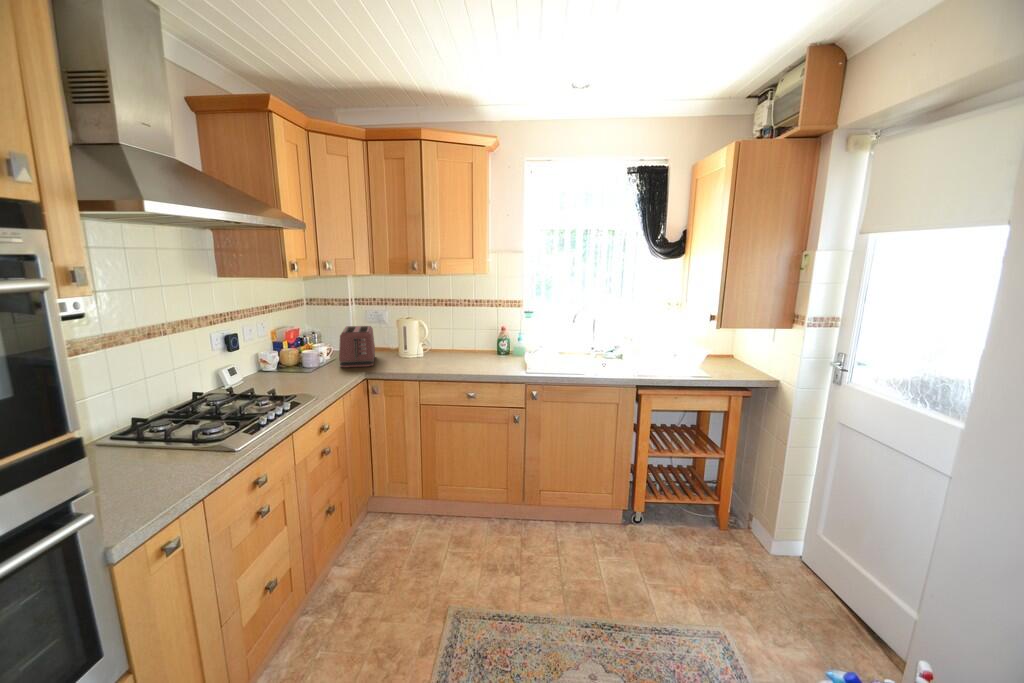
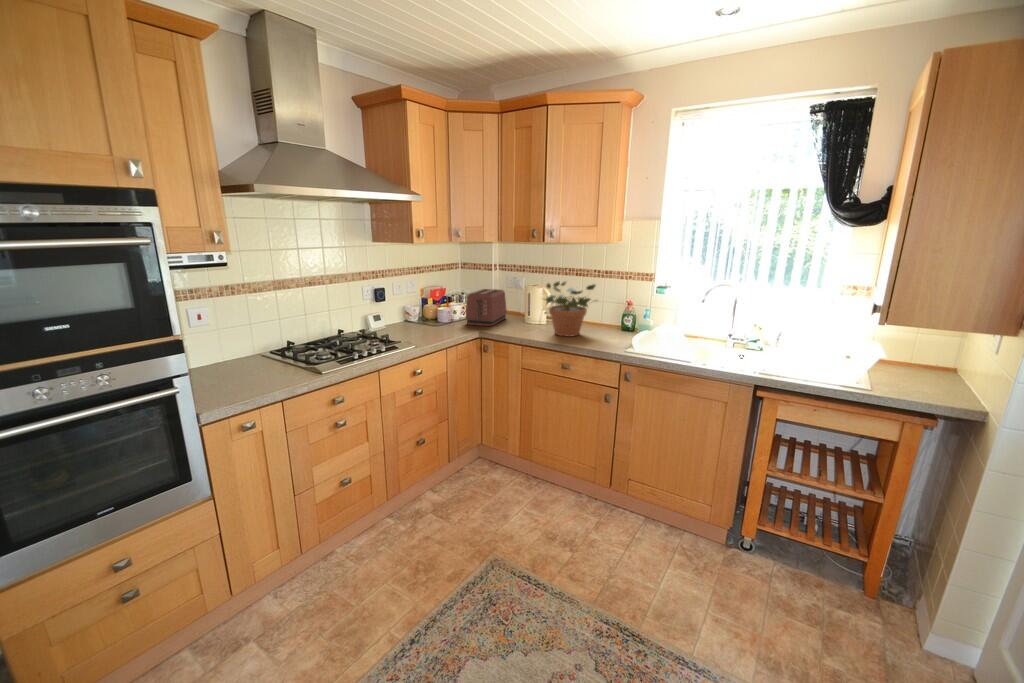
potted plant: none [433,312,492,367] -> present [544,281,596,336]

